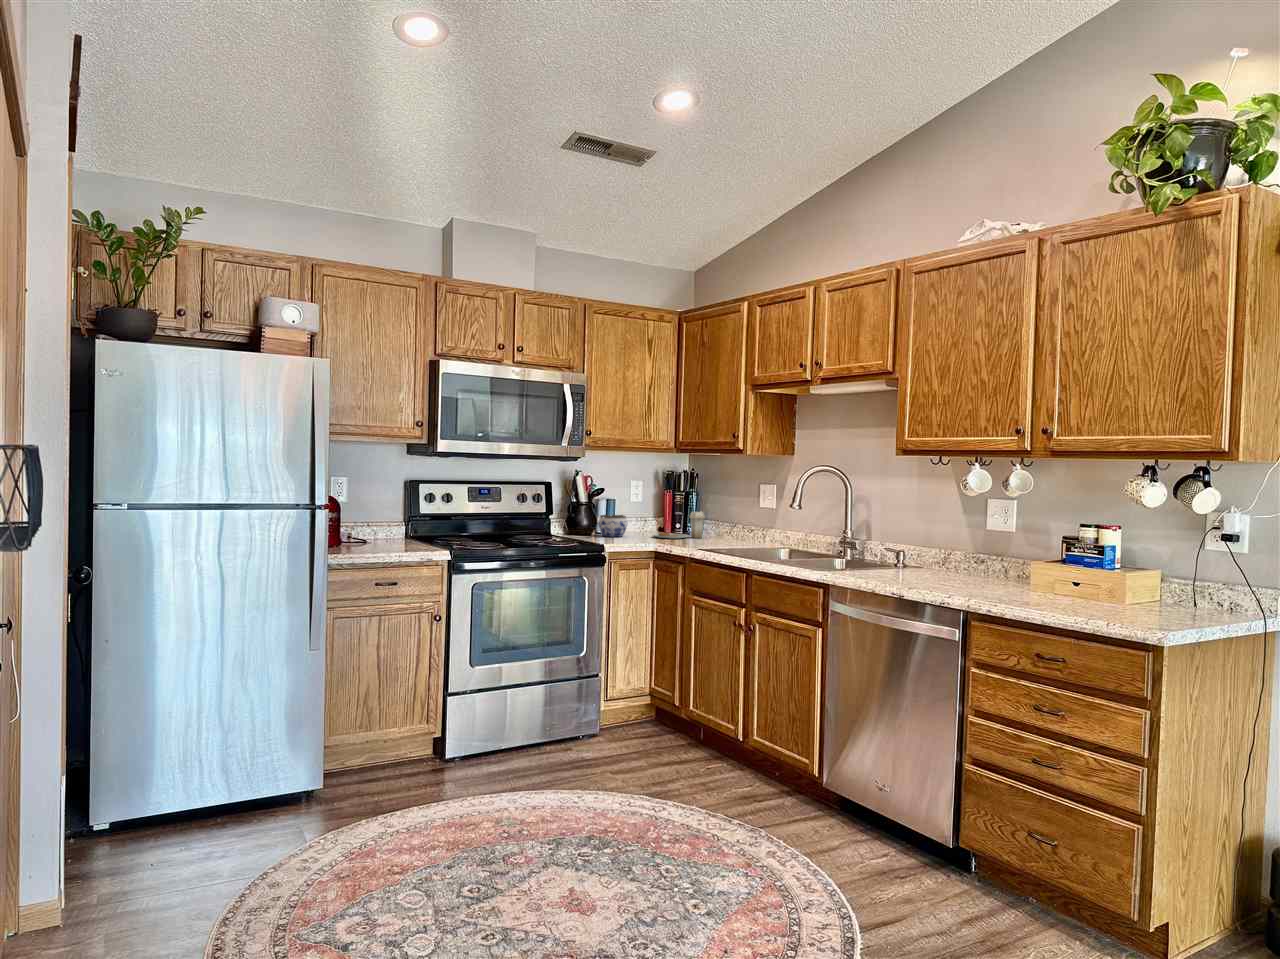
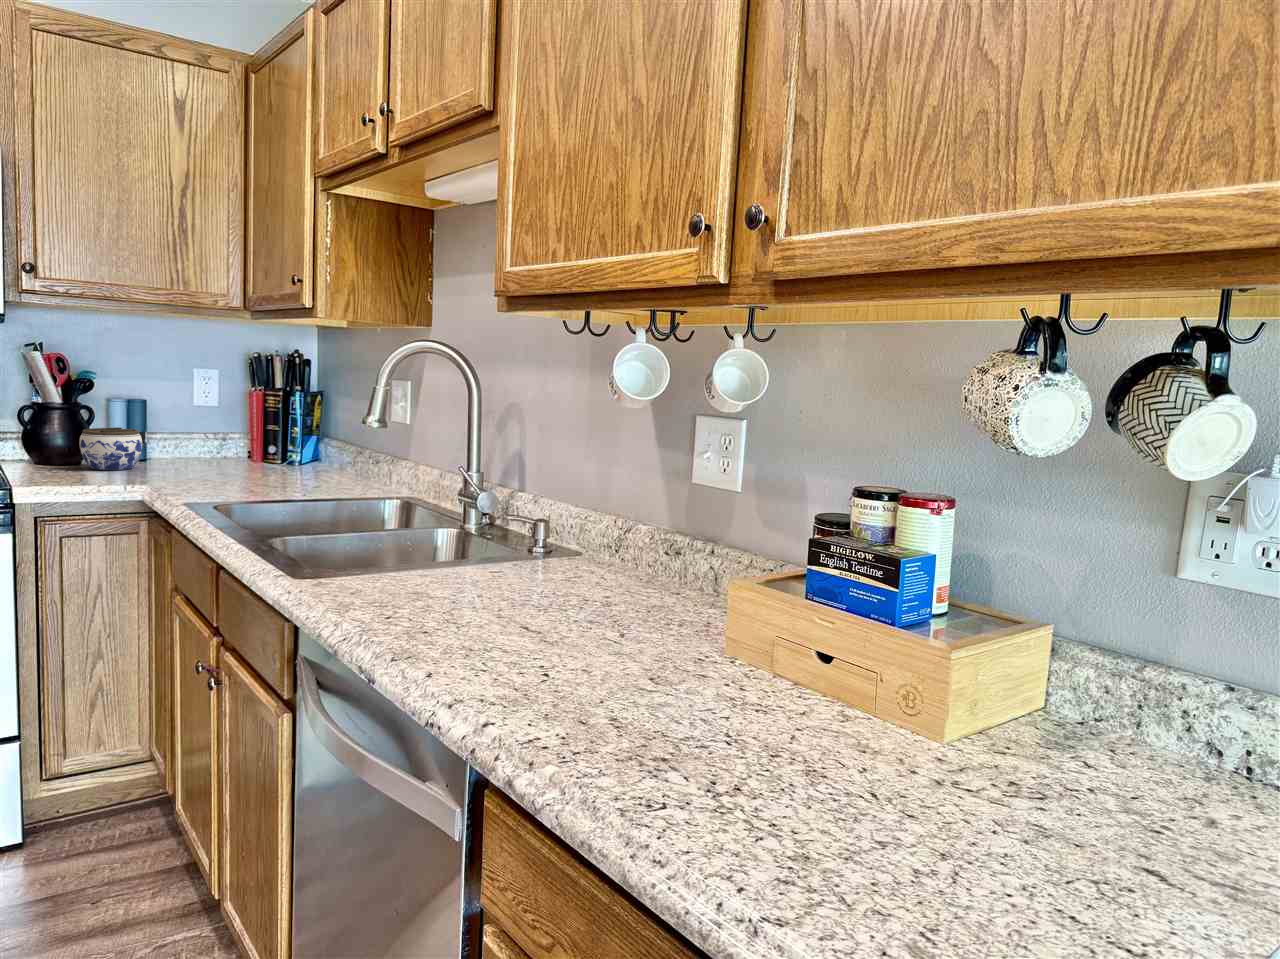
plate: present [653,512,705,539] -> none [188,425,295,475]

